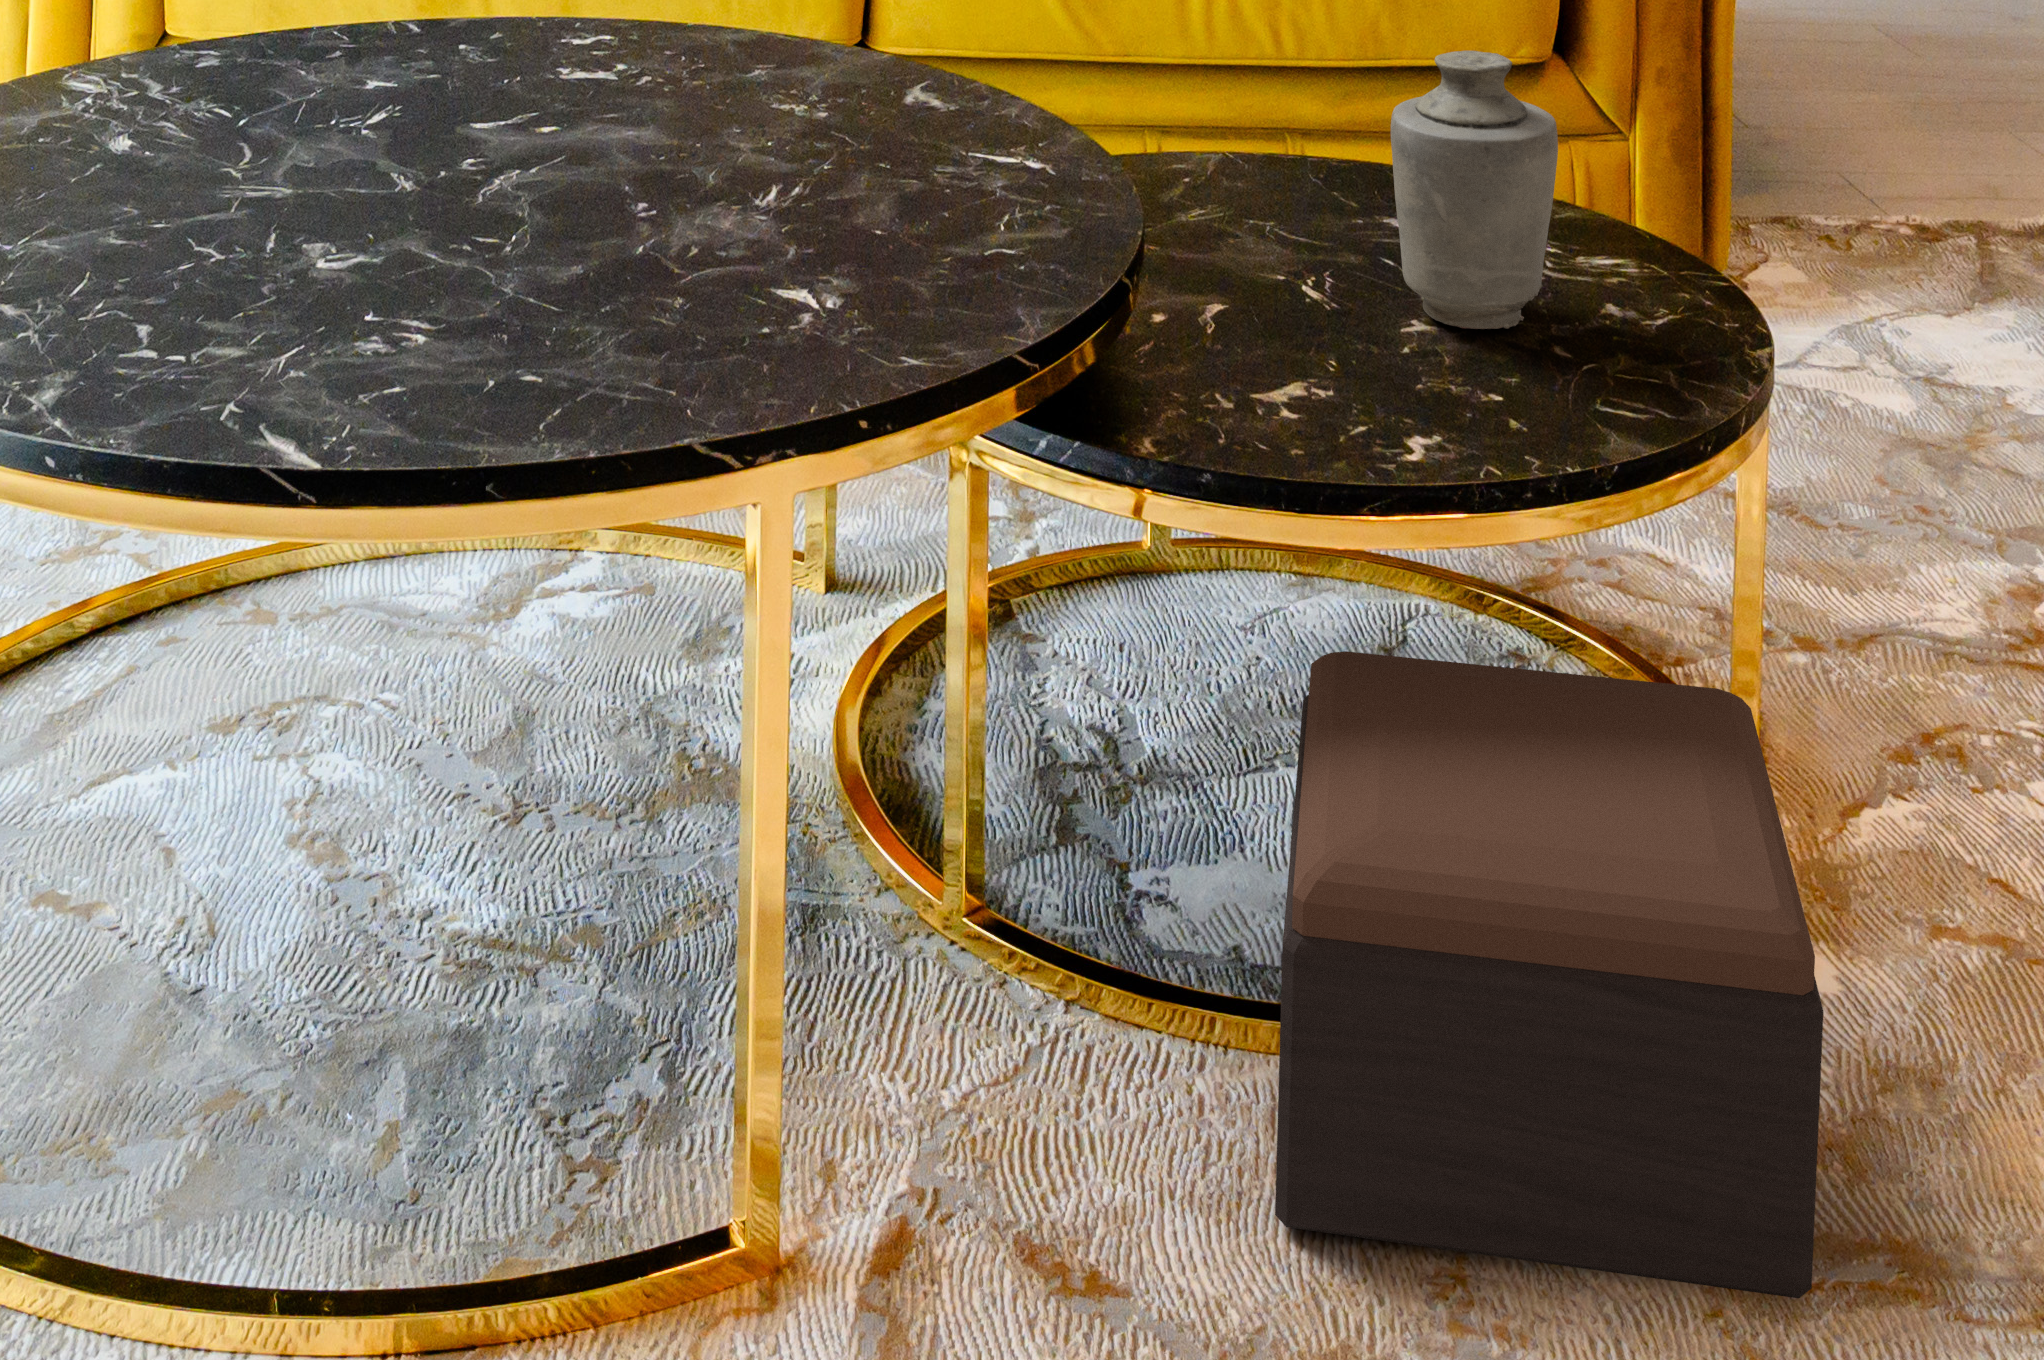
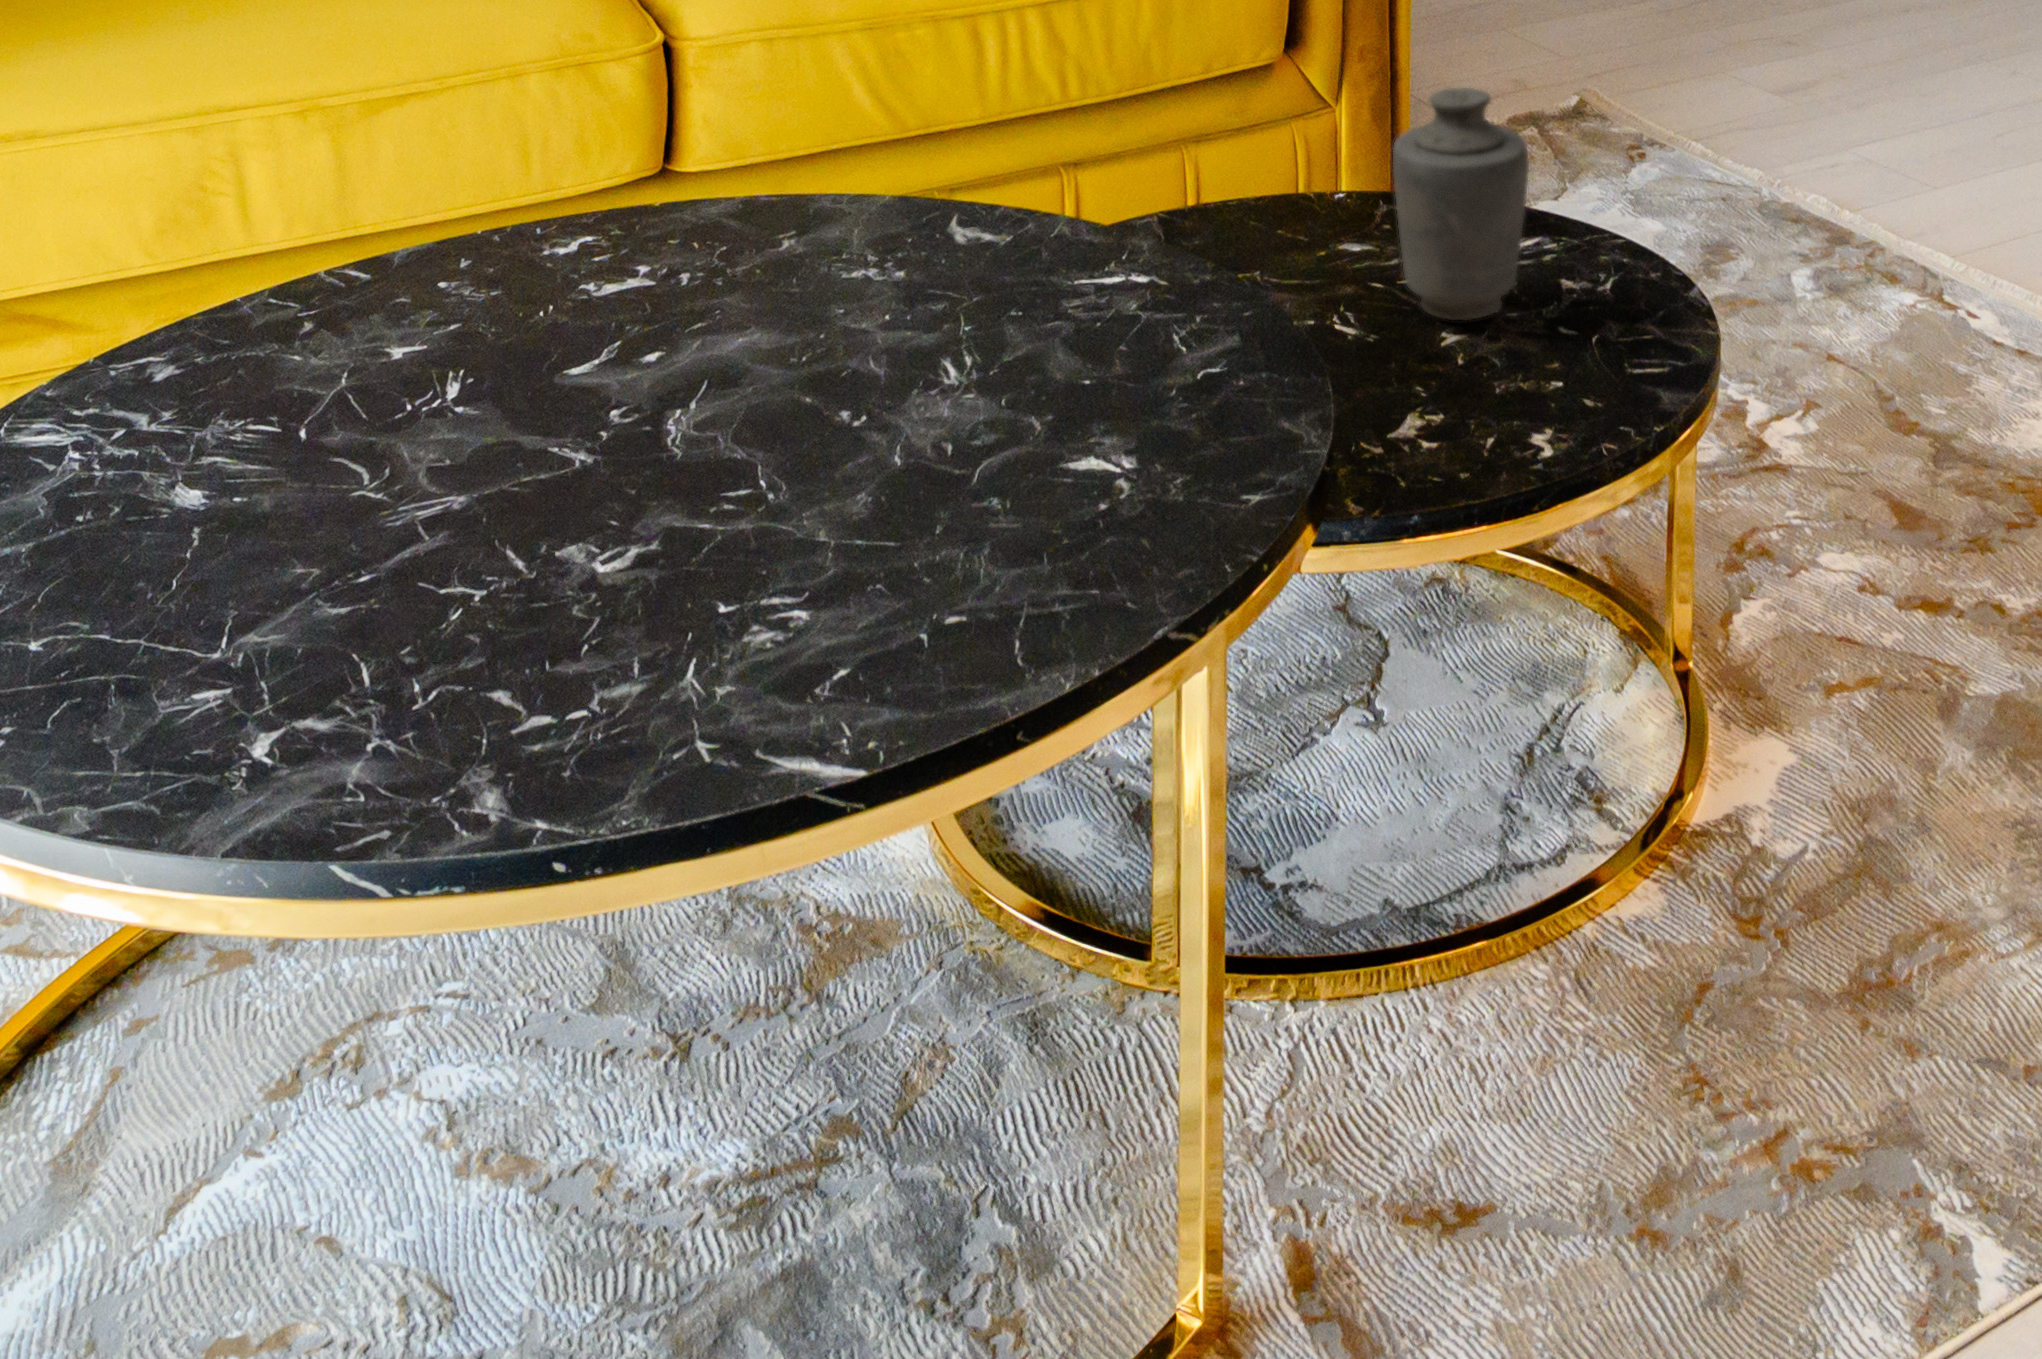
footstool: present [1275,651,1823,1298] -> none [1415,560,1911,1086]

